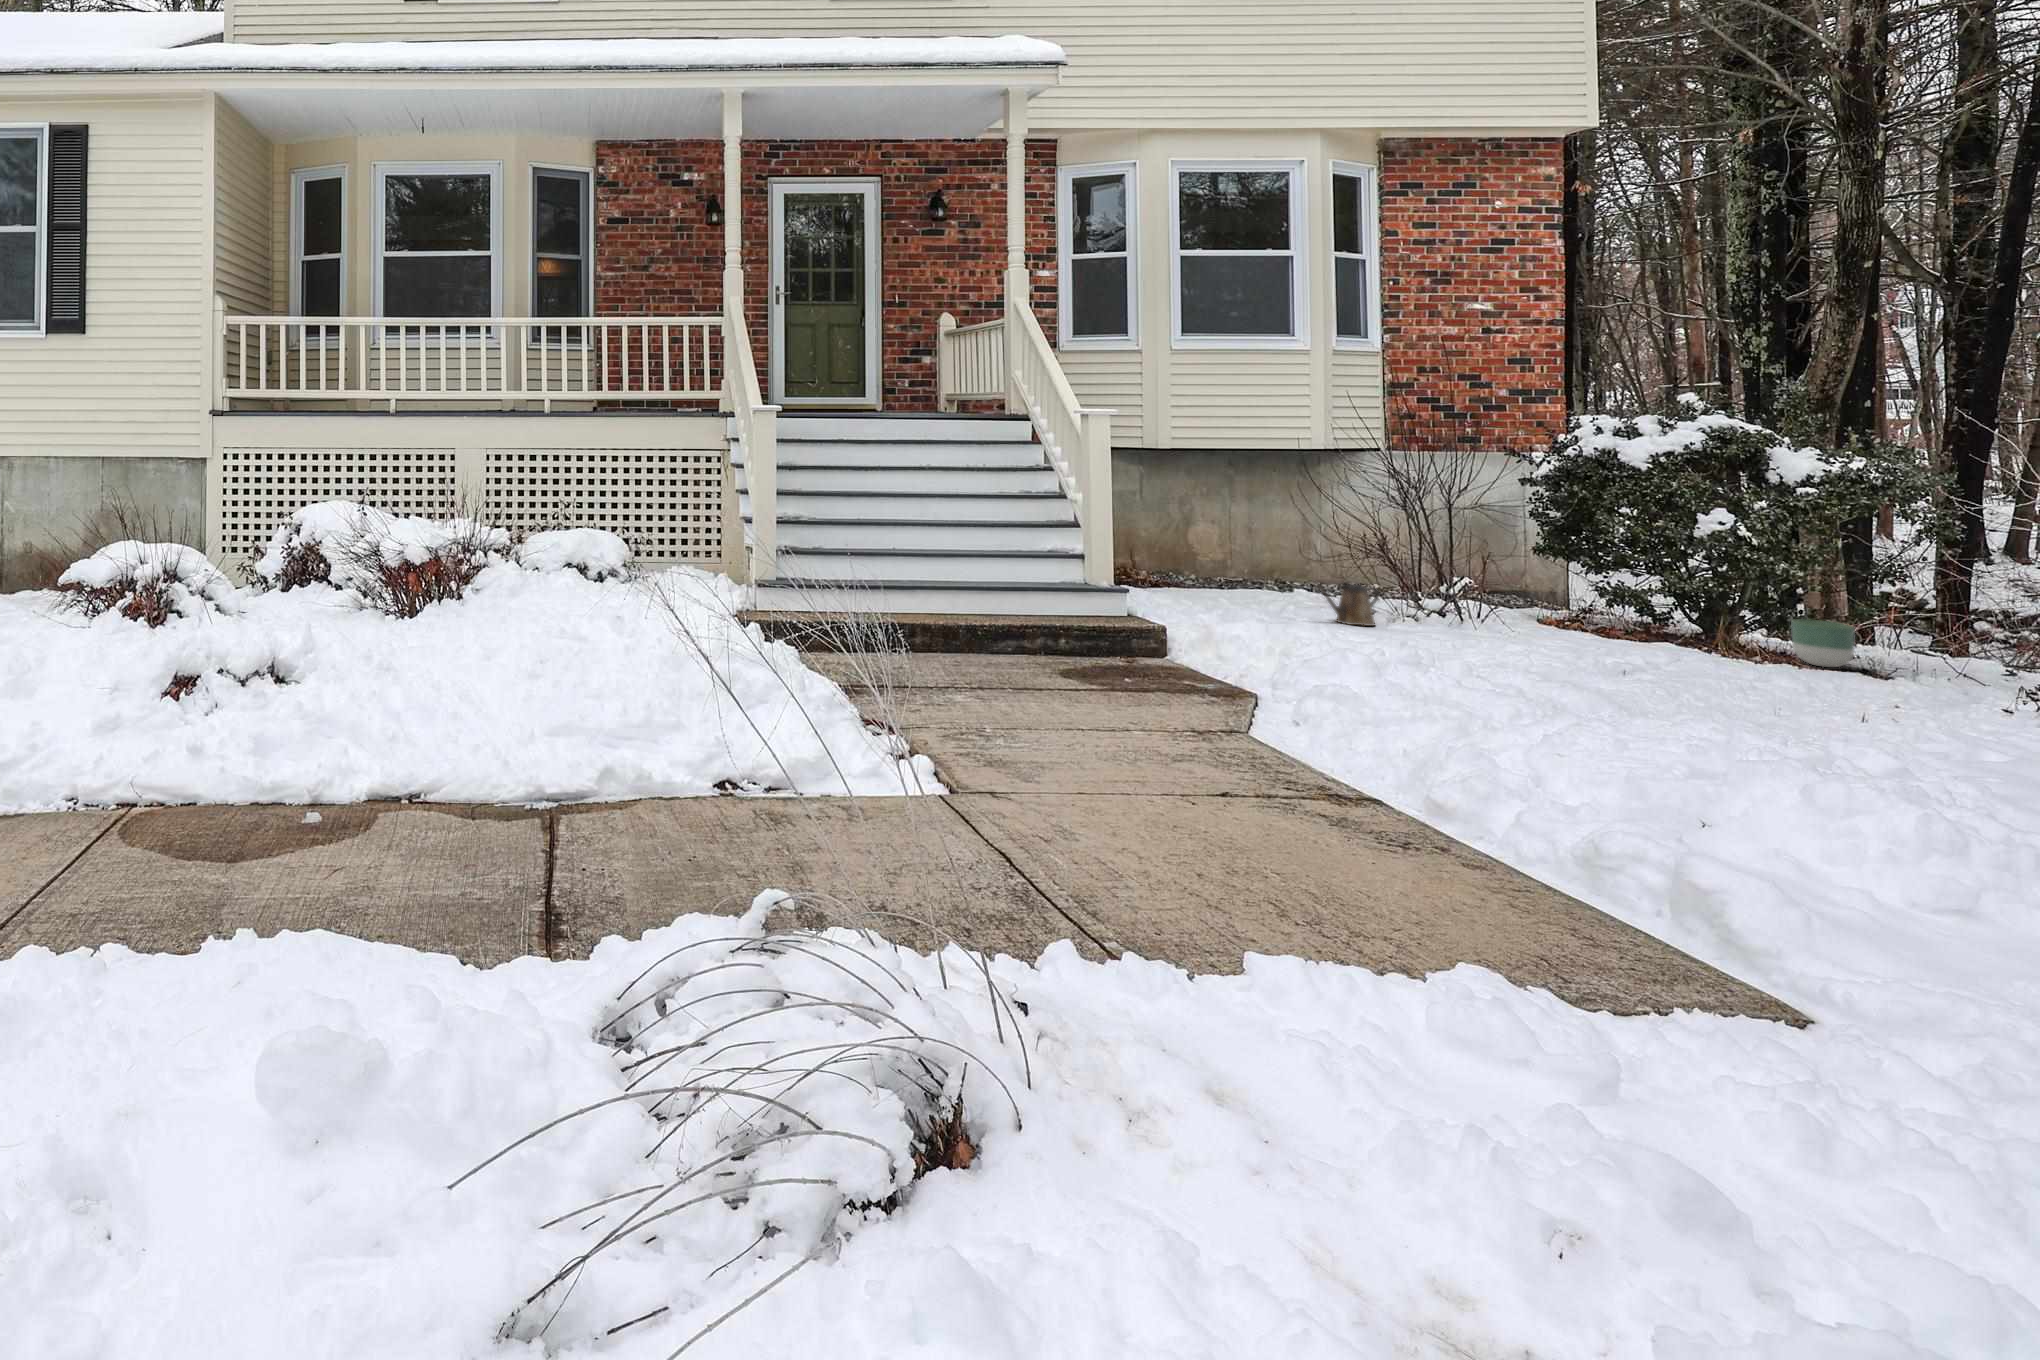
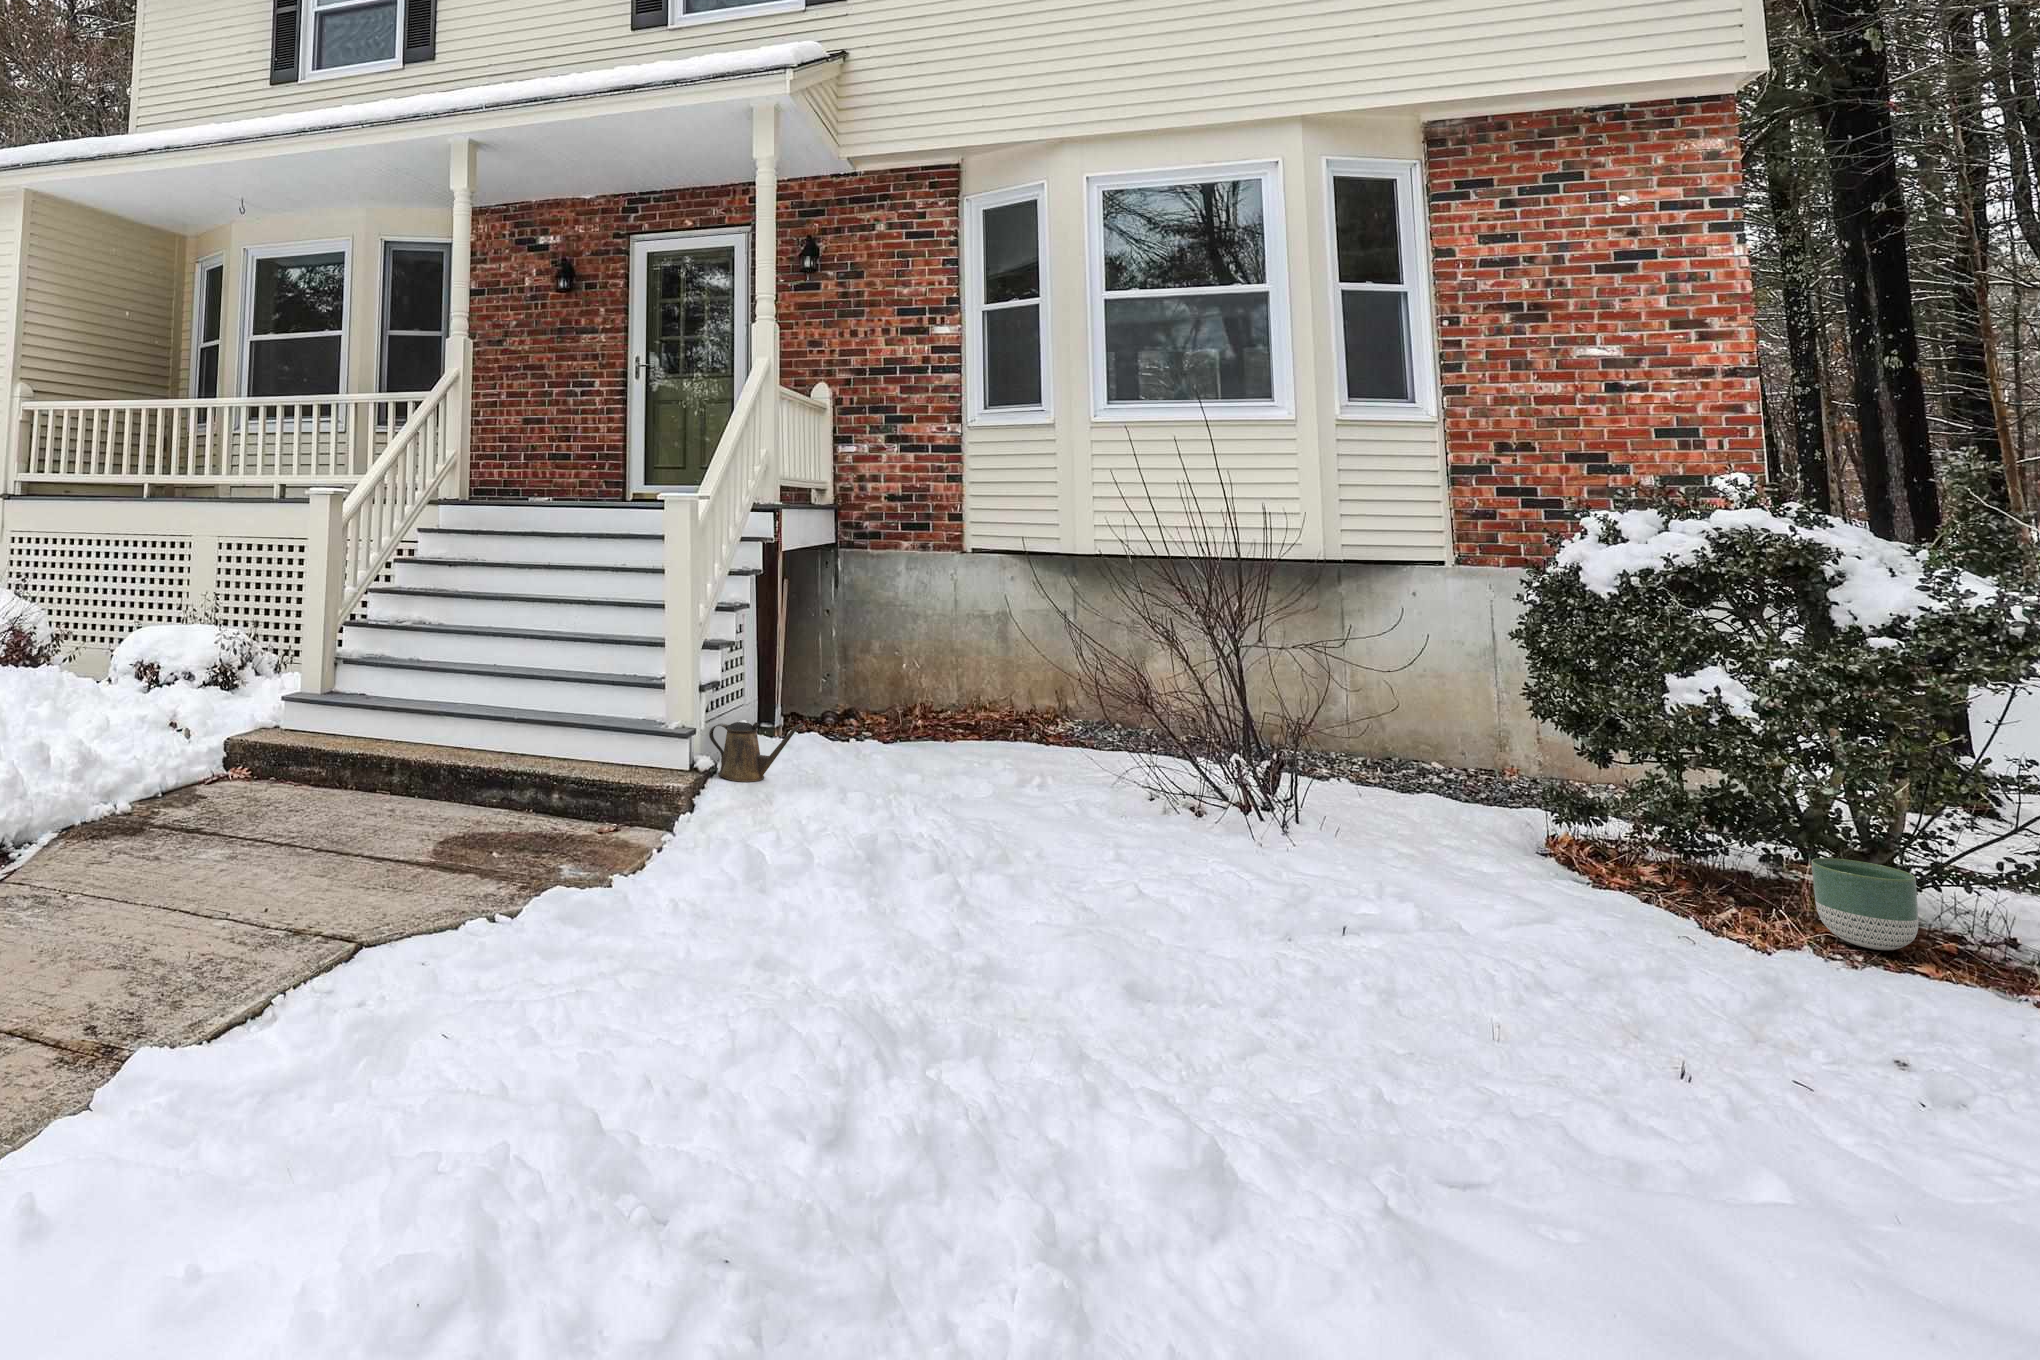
watering can: present [1315,582,1379,626] -> present [709,722,804,782]

